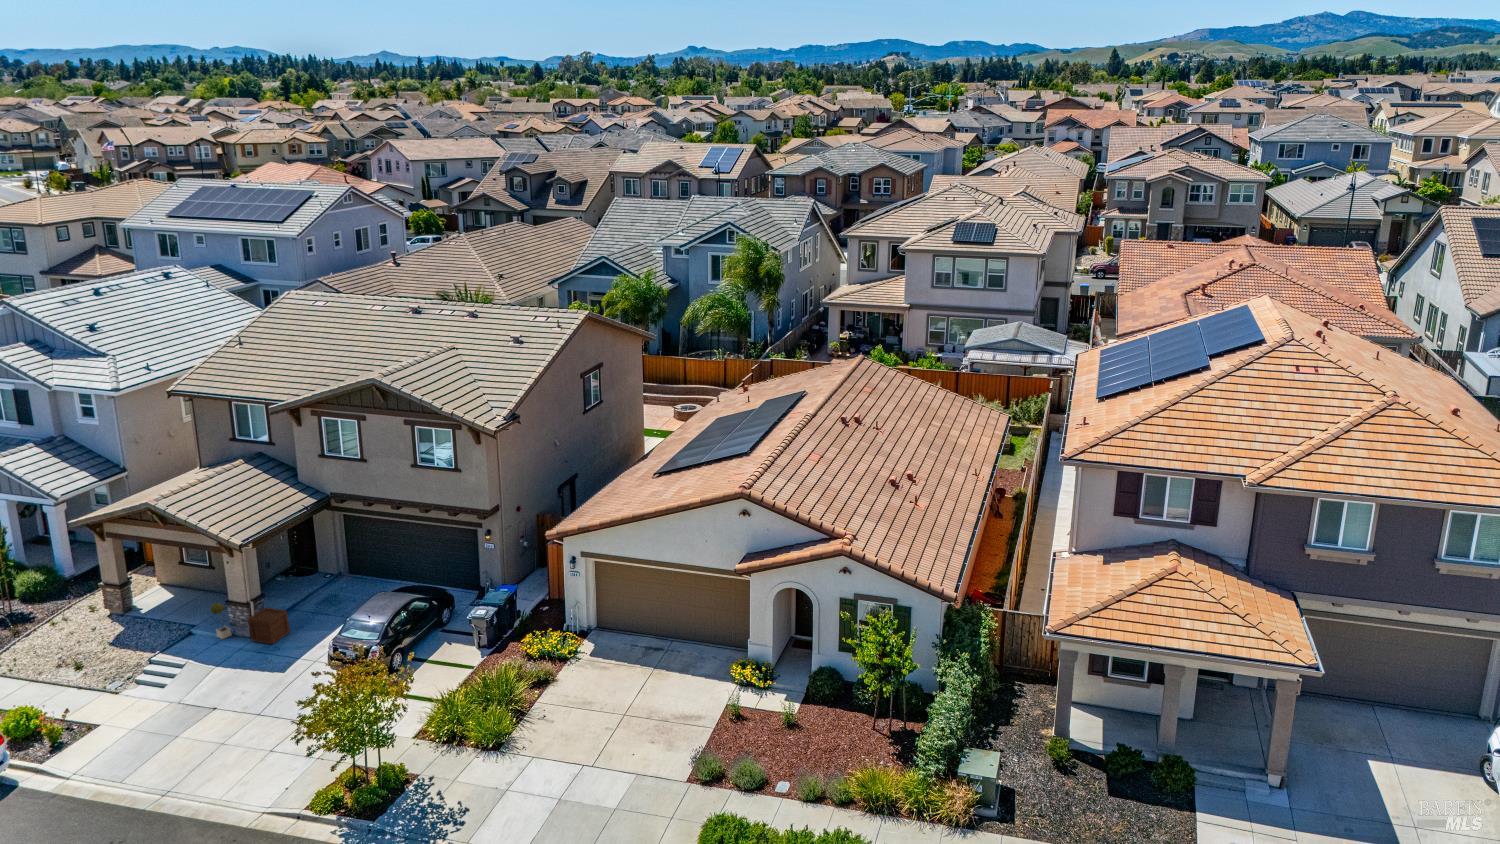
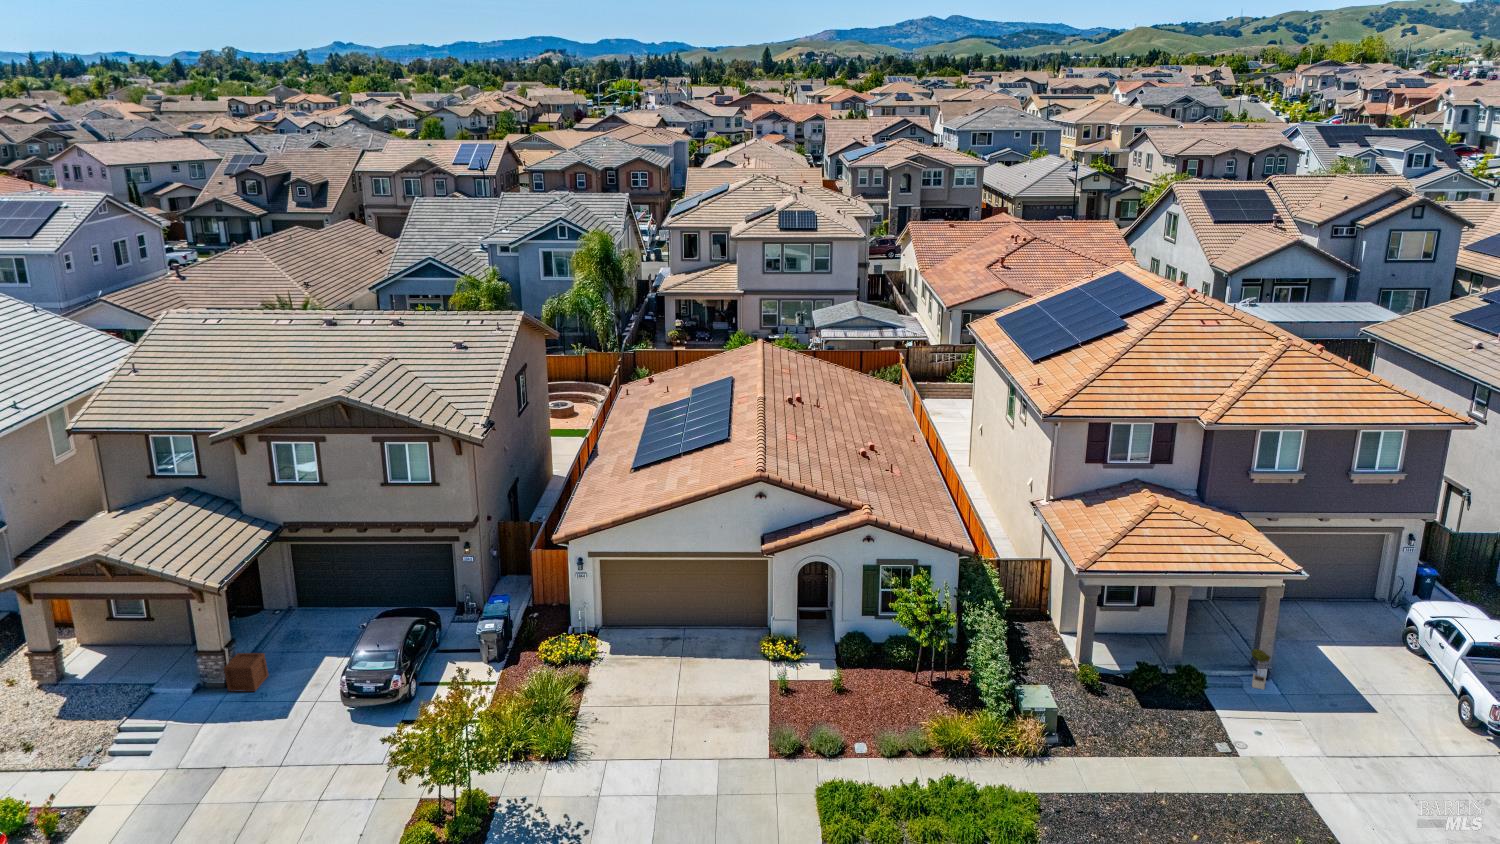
potted tree: present [210,603,231,639] -> present [1251,649,1271,689]

